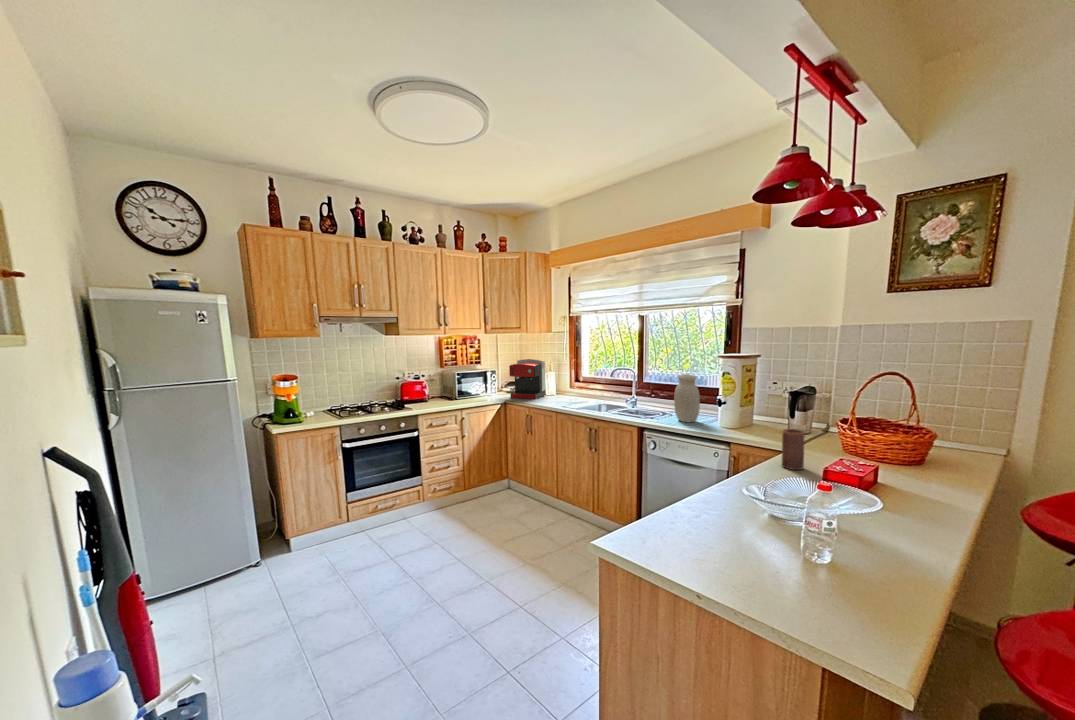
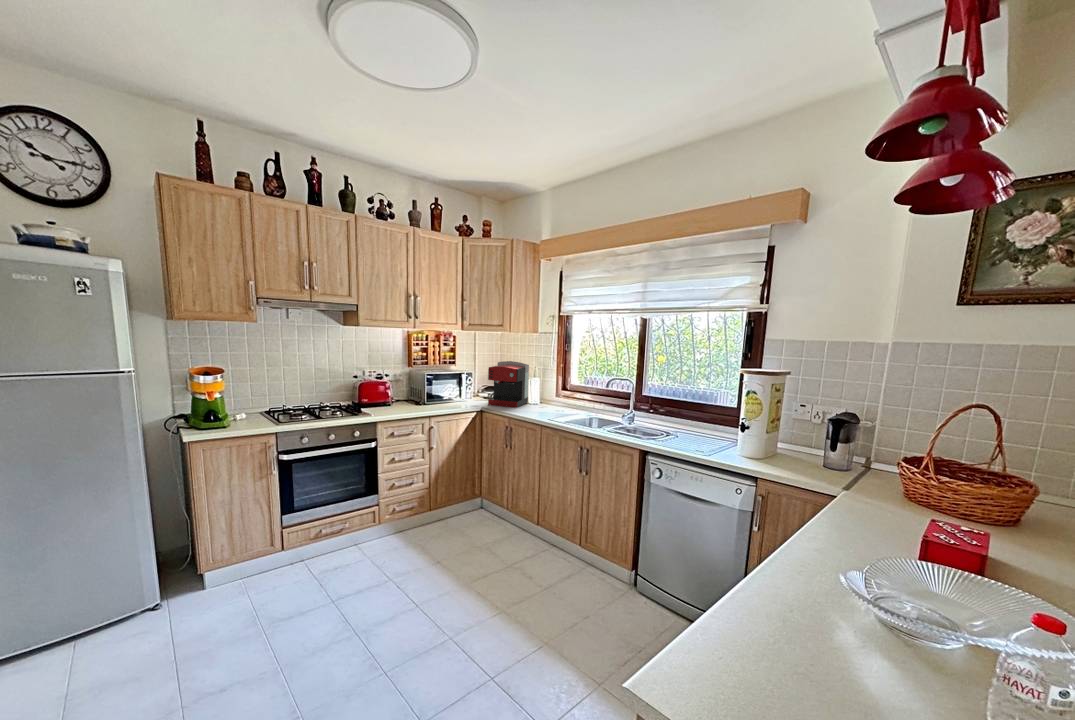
jar: present [674,374,700,422] -> none [683,390,714,447]
candle: present [782,429,804,470] -> none [844,474,880,531]

